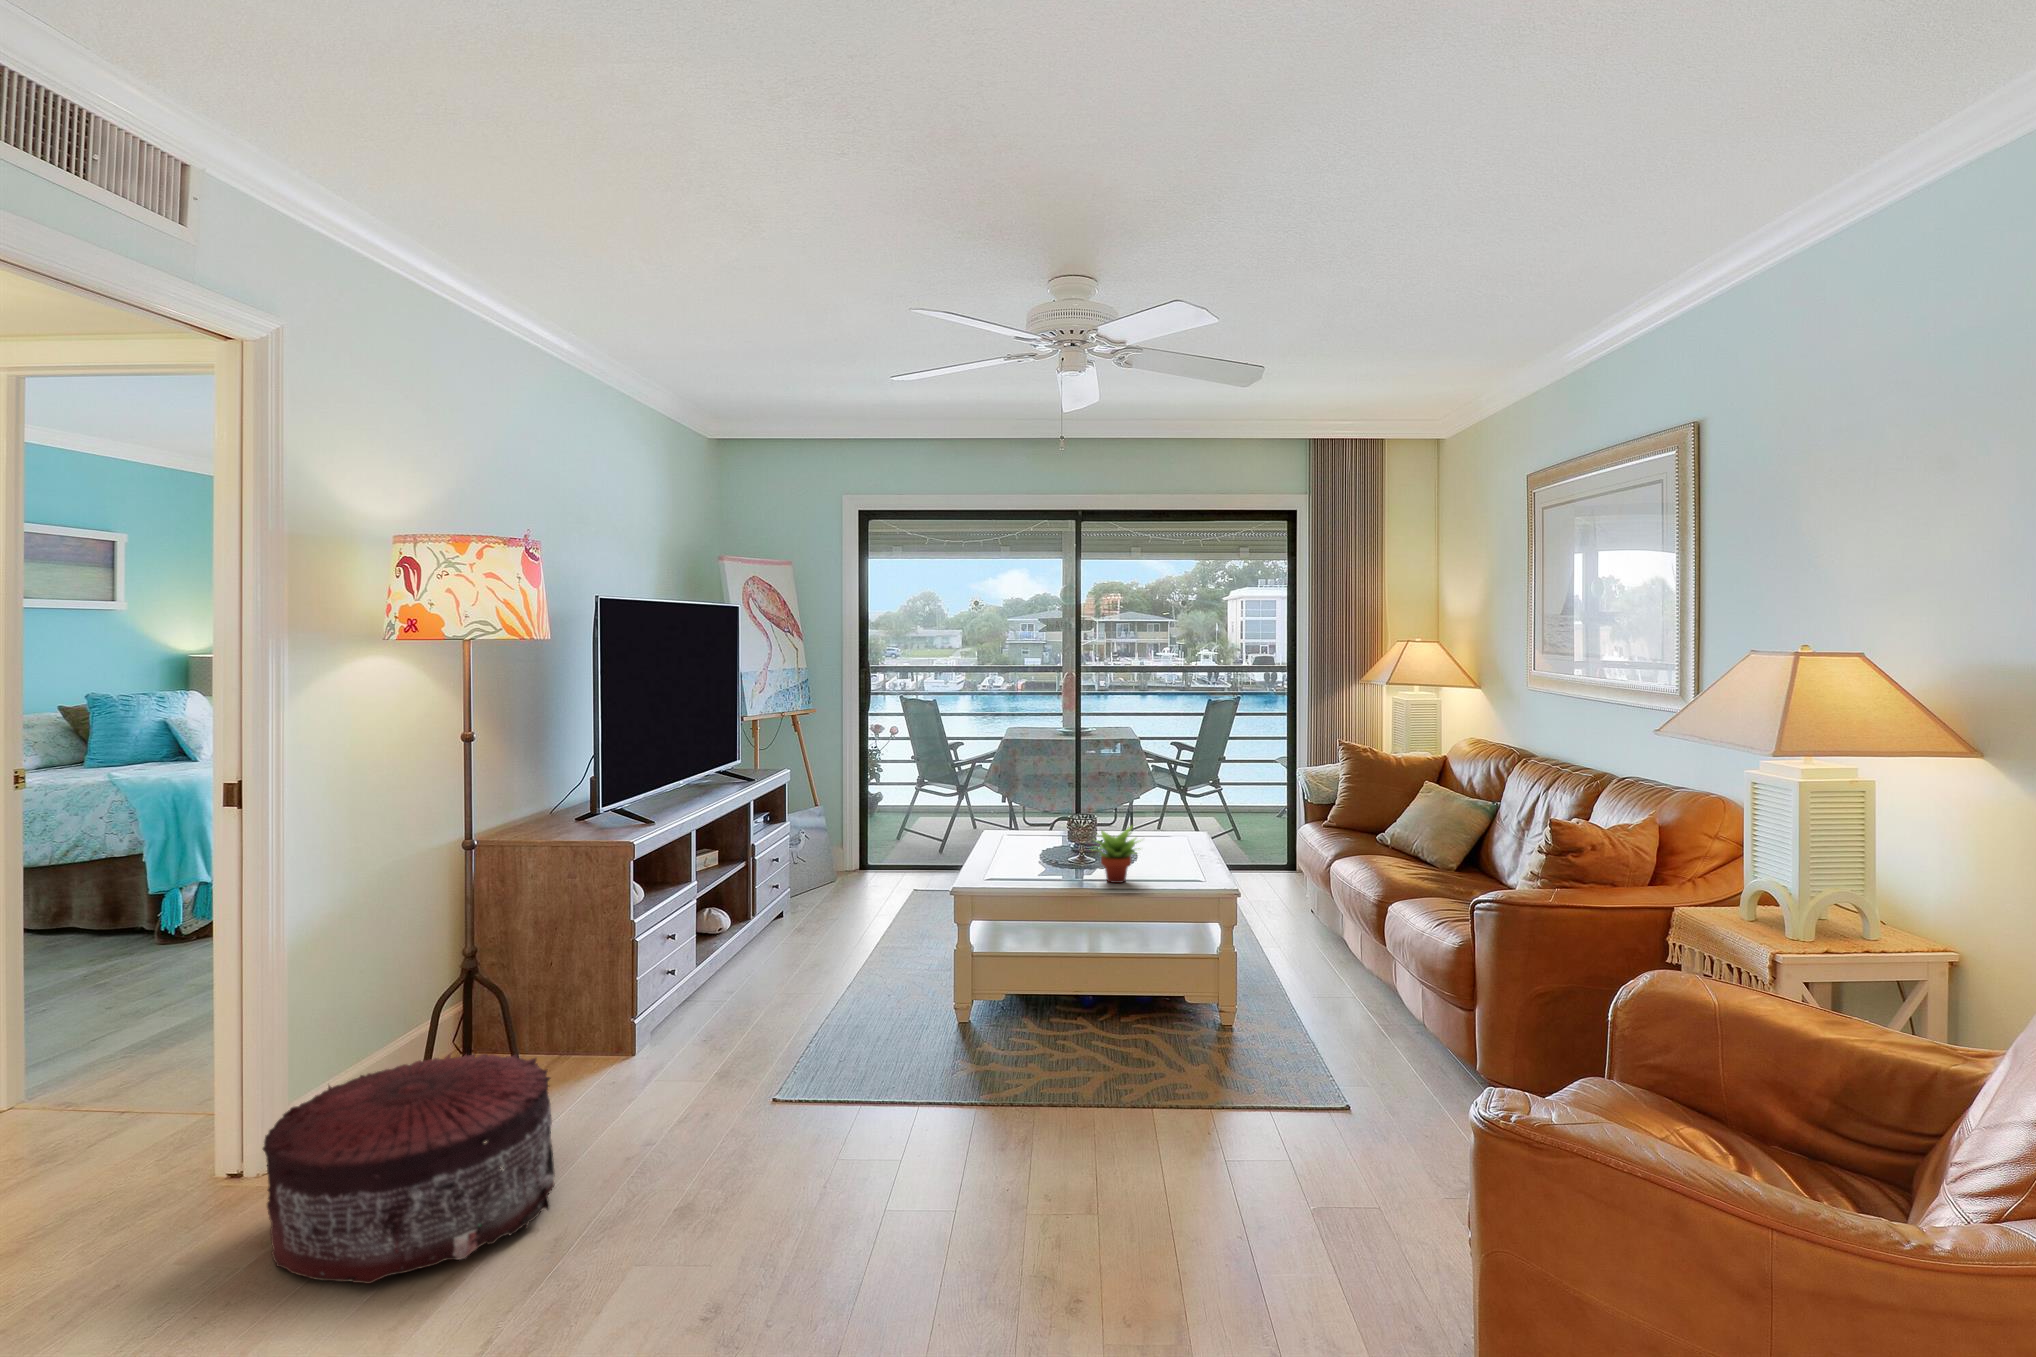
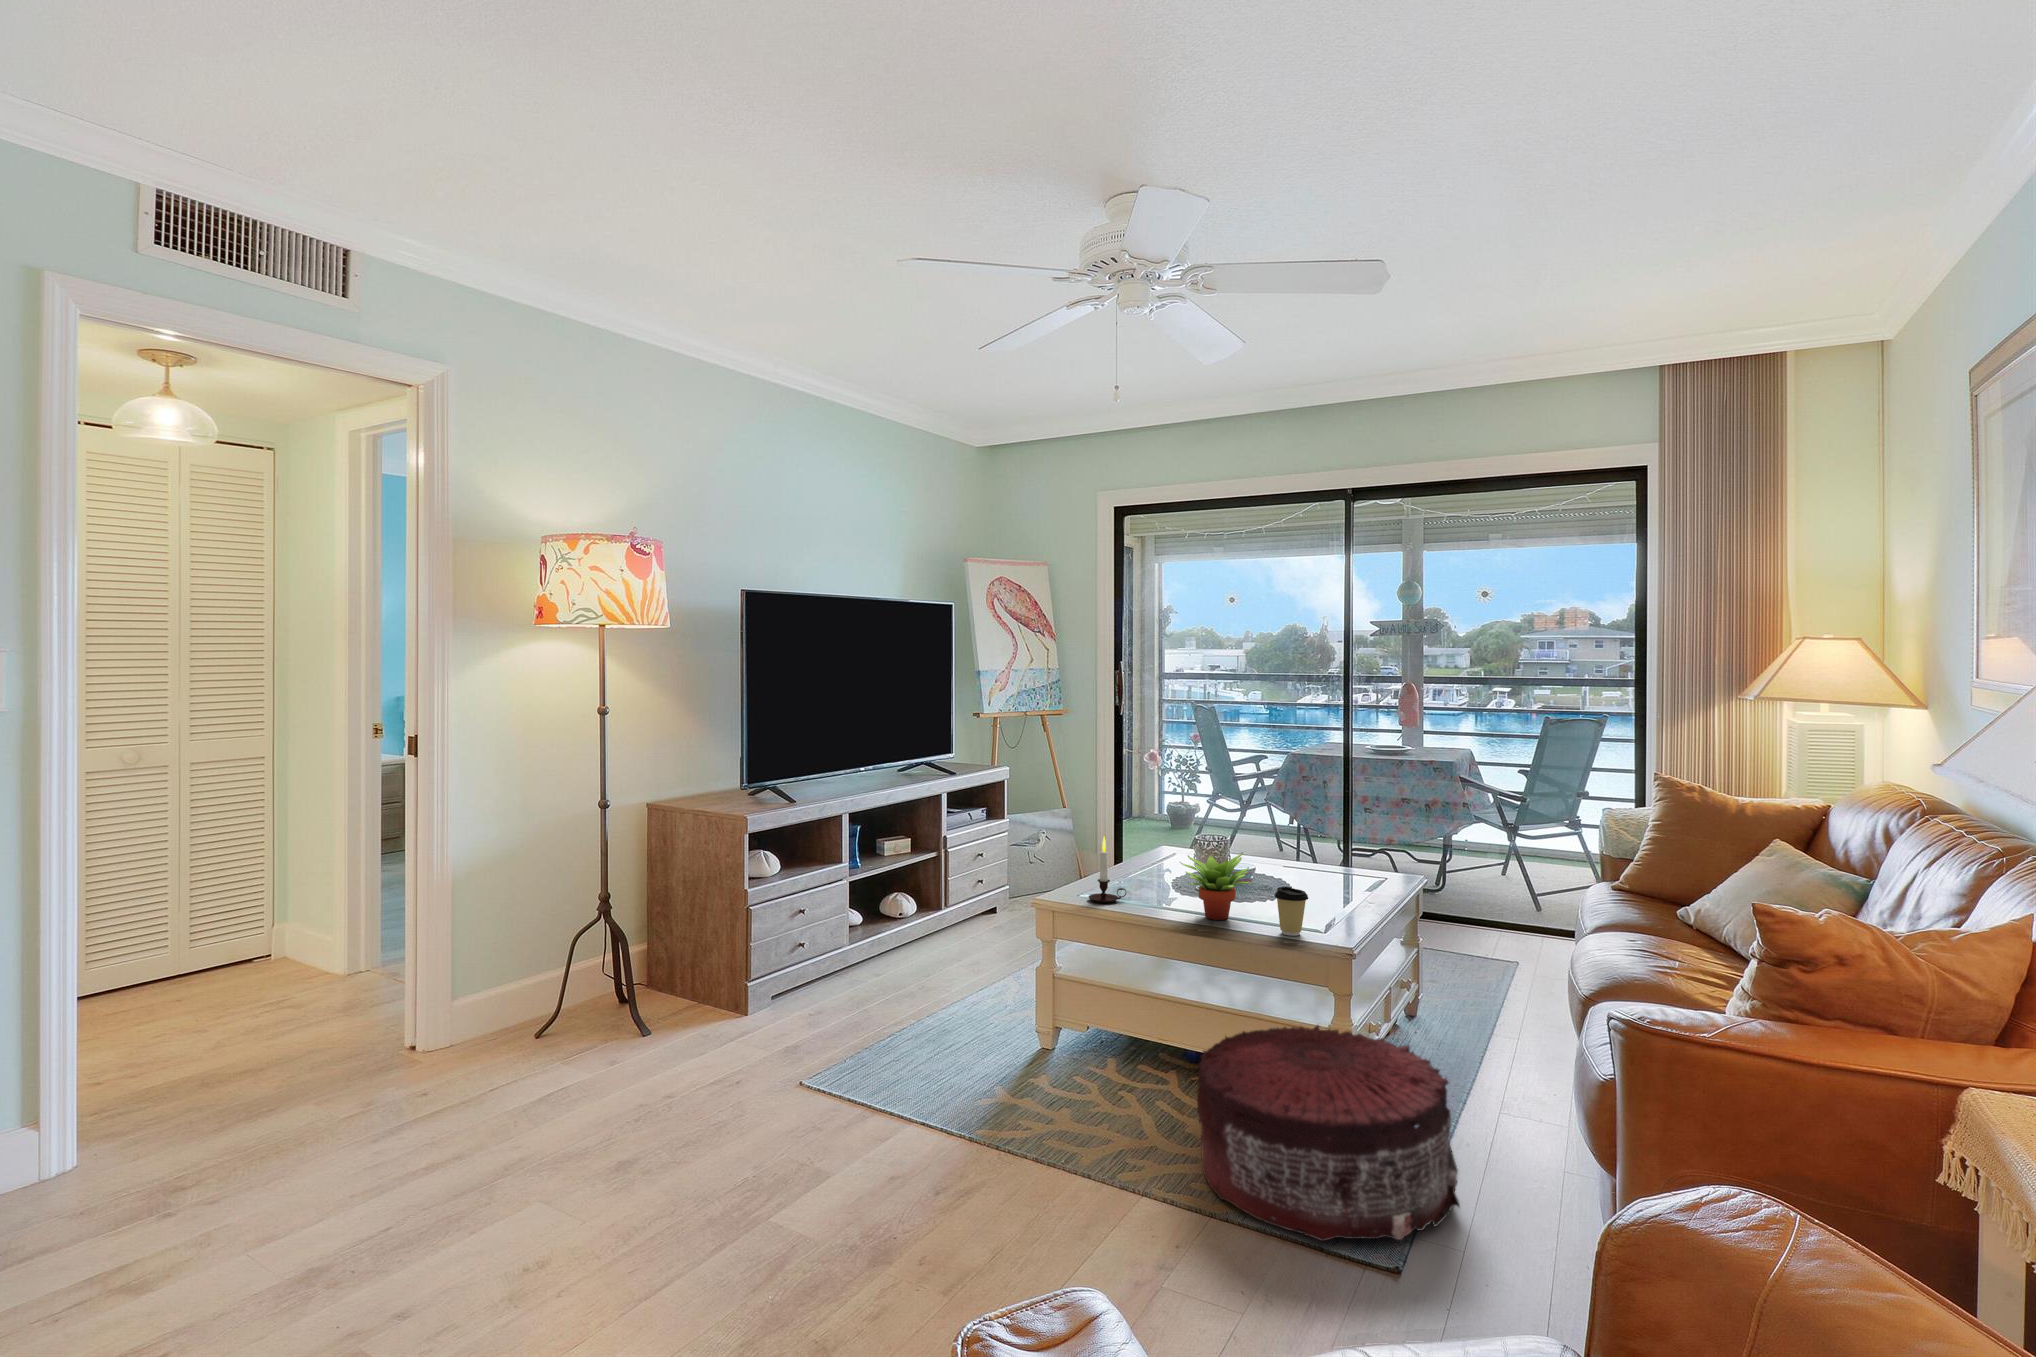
candle: none [997,823,1028,881] -> present [1089,836,1126,903]
coffee cup: none [1172,848,1198,886] -> present [1274,887,1308,936]
pouf: present [263,1054,555,1284] -> present [1197,1025,1460,1241]

